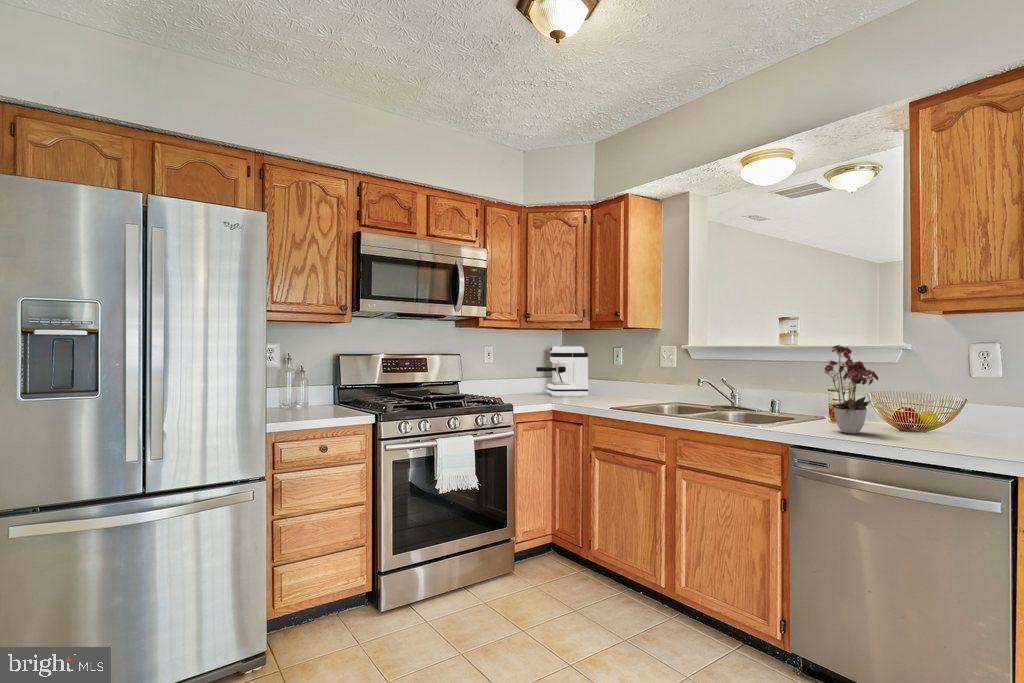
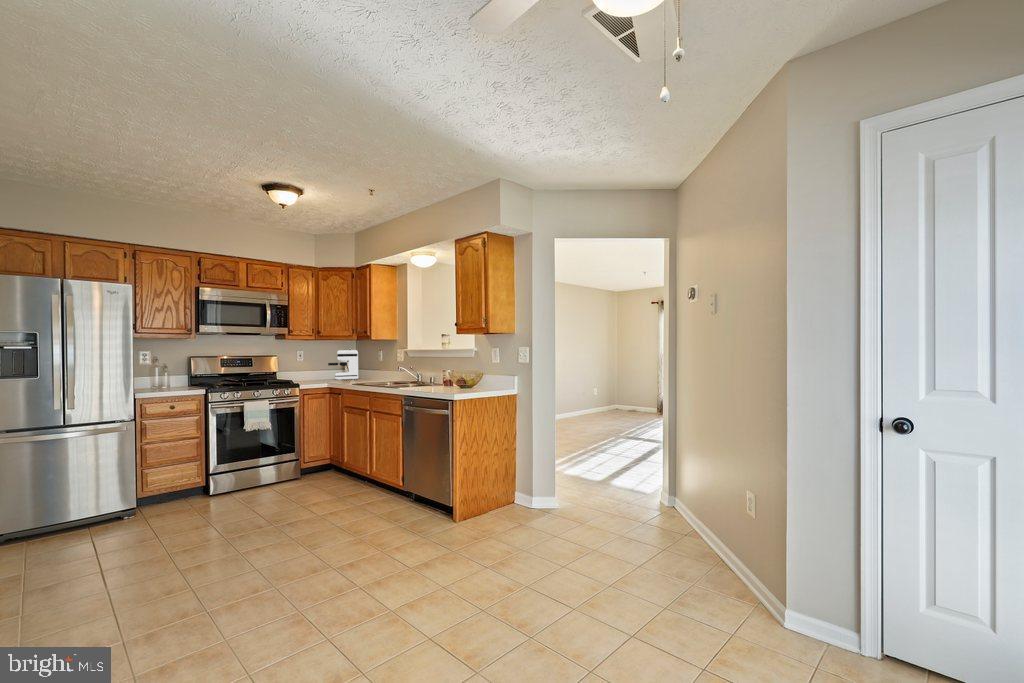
flower arrangement: present [824,345,878,434] -> none [423,346,441,387]

